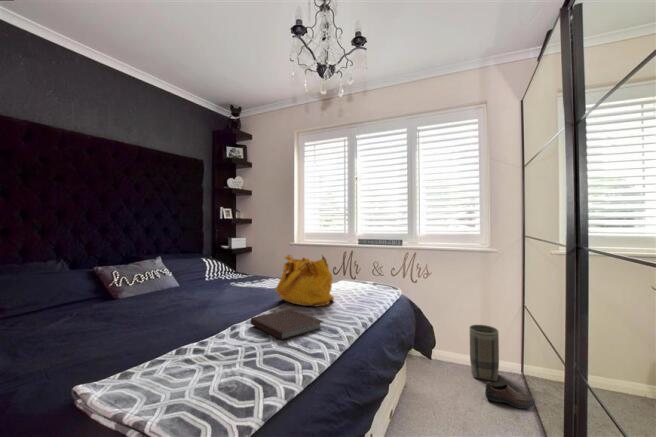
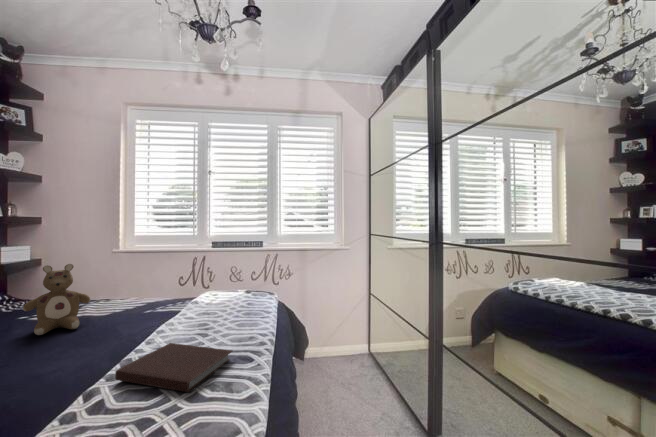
stuffed bear: none [228,250,263,294] -> present [23,264,91,335]
handbag: present [276,255,334,307] -> none [133,264,216,333]
basket: present [470,325,499,381] -> none [329,316,353,367]
shoe: present [485,382,535,409] -> none [349,366,386,385]

